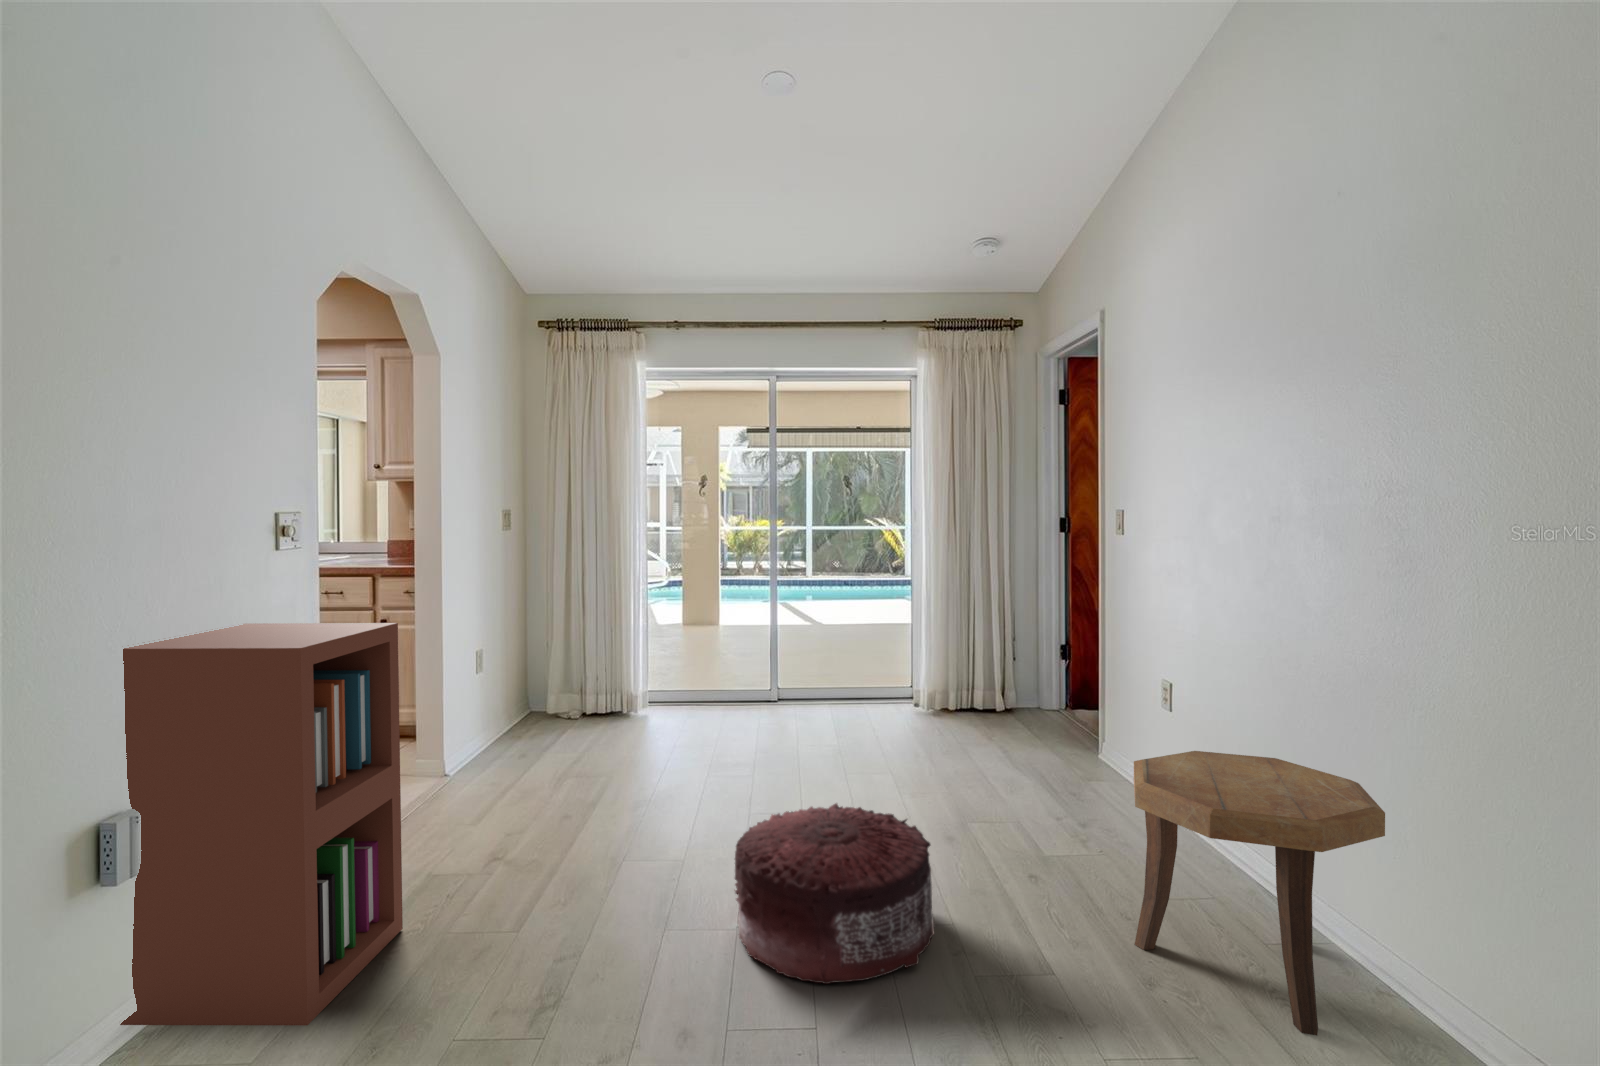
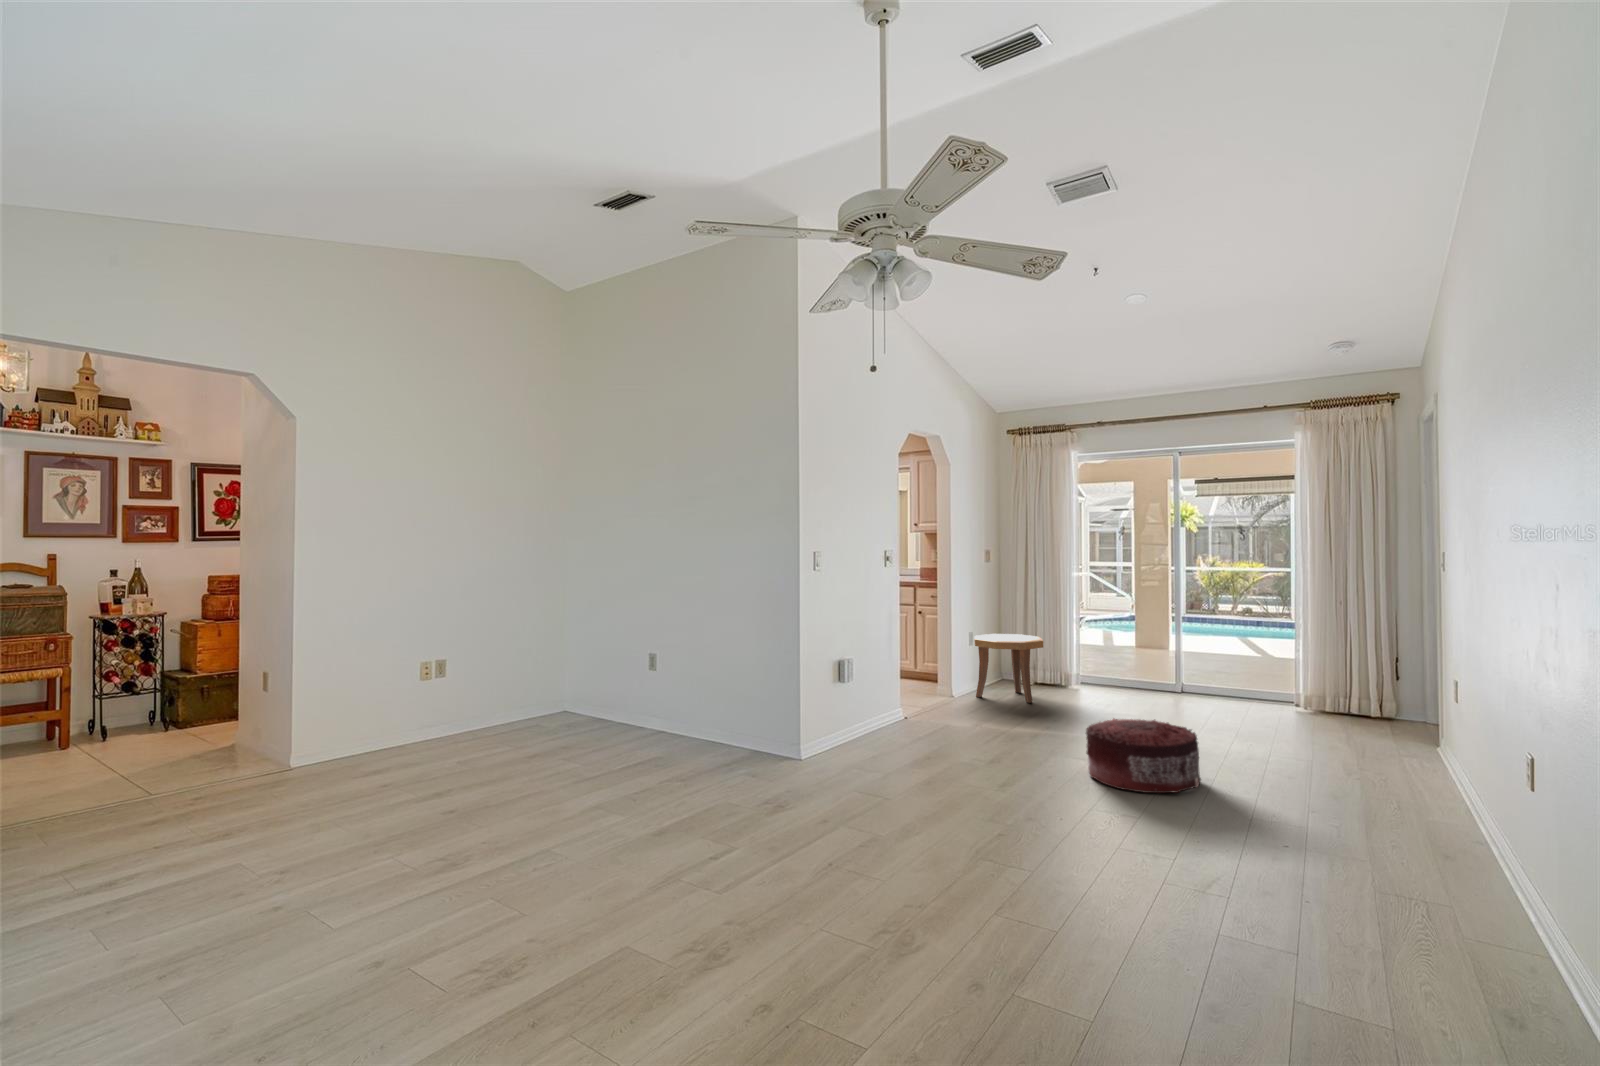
bookshelf: present [120,623,403,1025] -> none [836,603,933,760]
side table: present [1134,751,1385,1035] -> present [974,634,1043,703]

